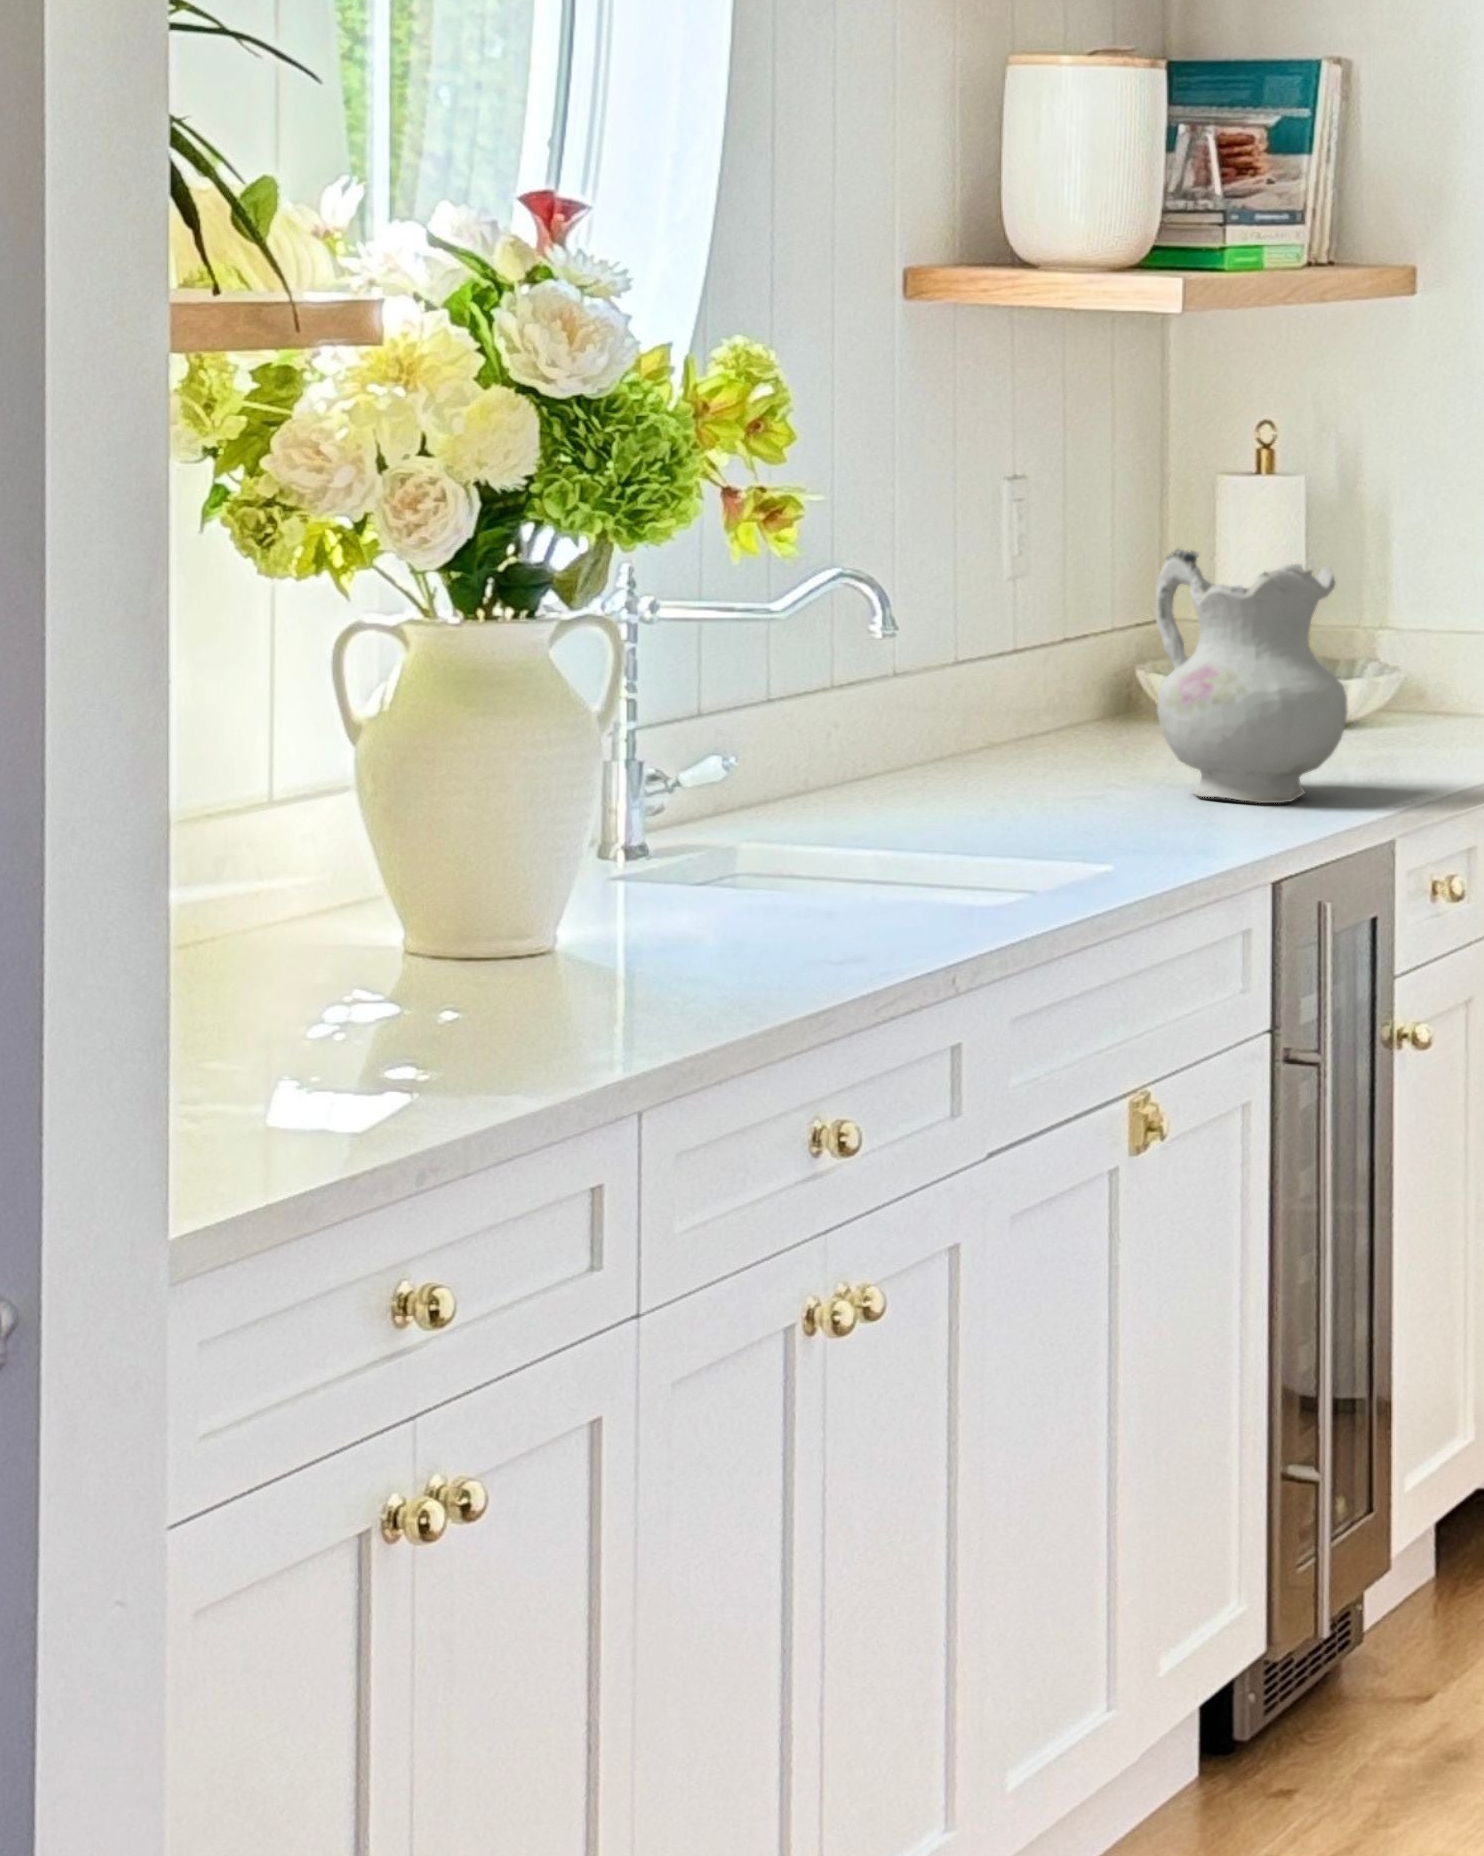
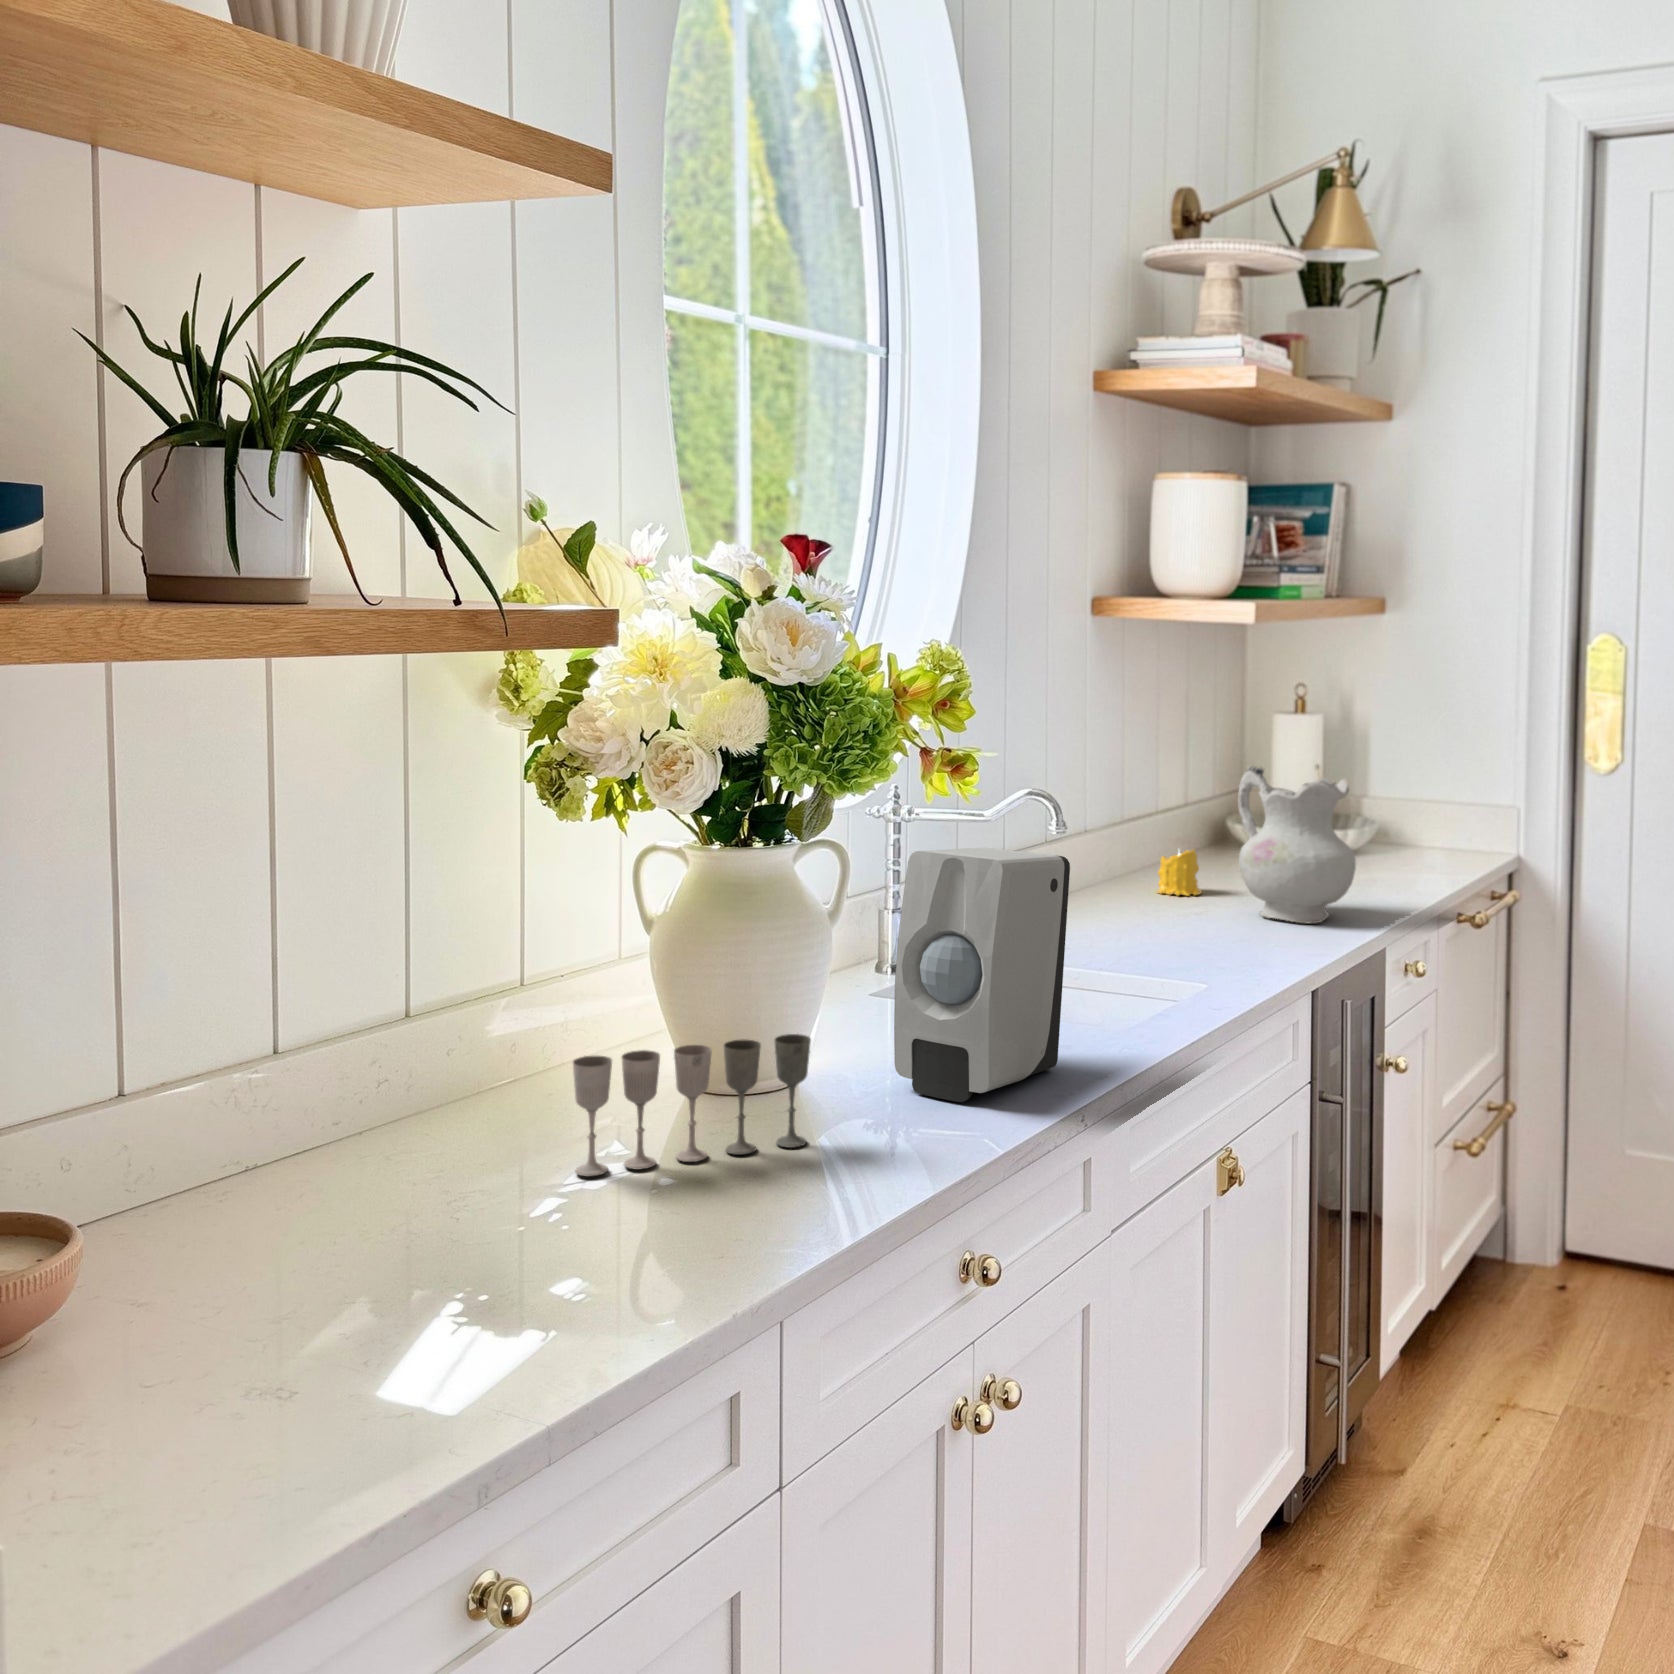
soap dispenser: none [688,630,923,968] -> present [894,848,1070,1102]
candle: none [1015,692,1096,774] -> present [1158,849,1202,896]
wine glass: none [314,859,604,1025] -> present [573,1034,811,1177]

